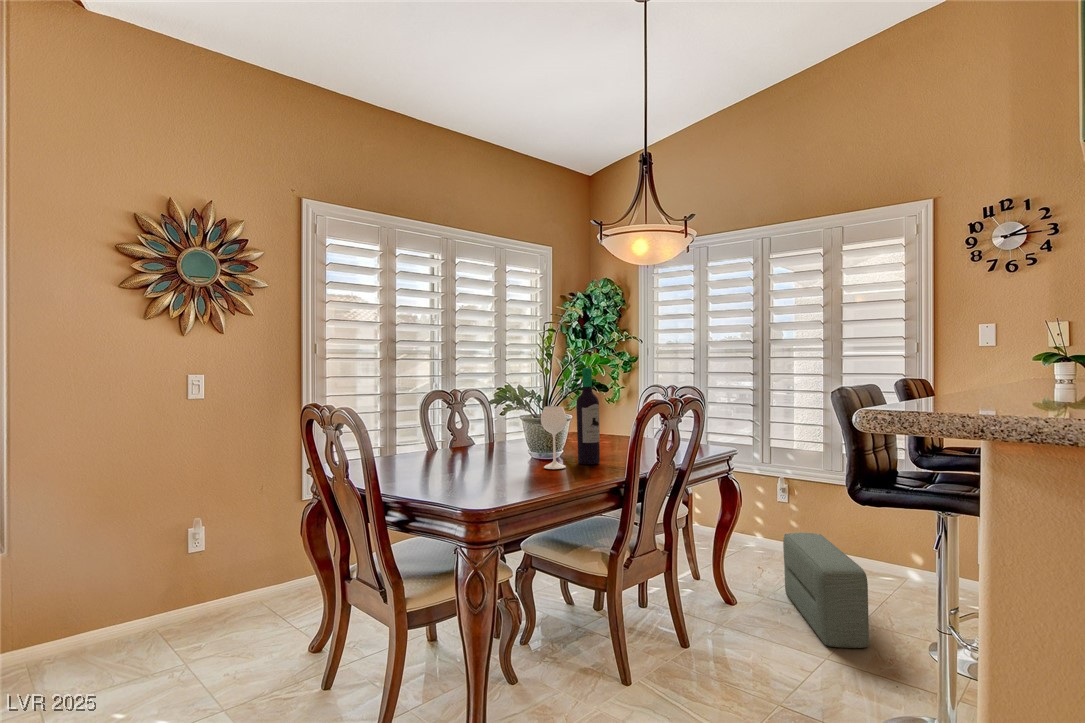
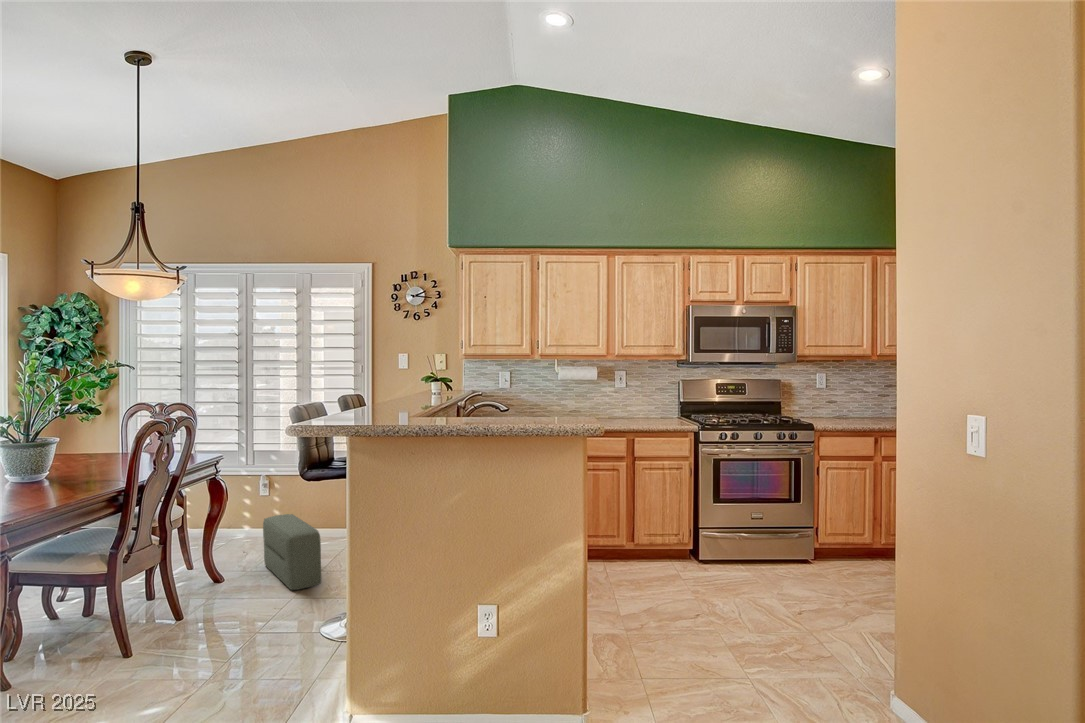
wine bottle: present [541,368,600,469] -> none [29,395,94,490]

